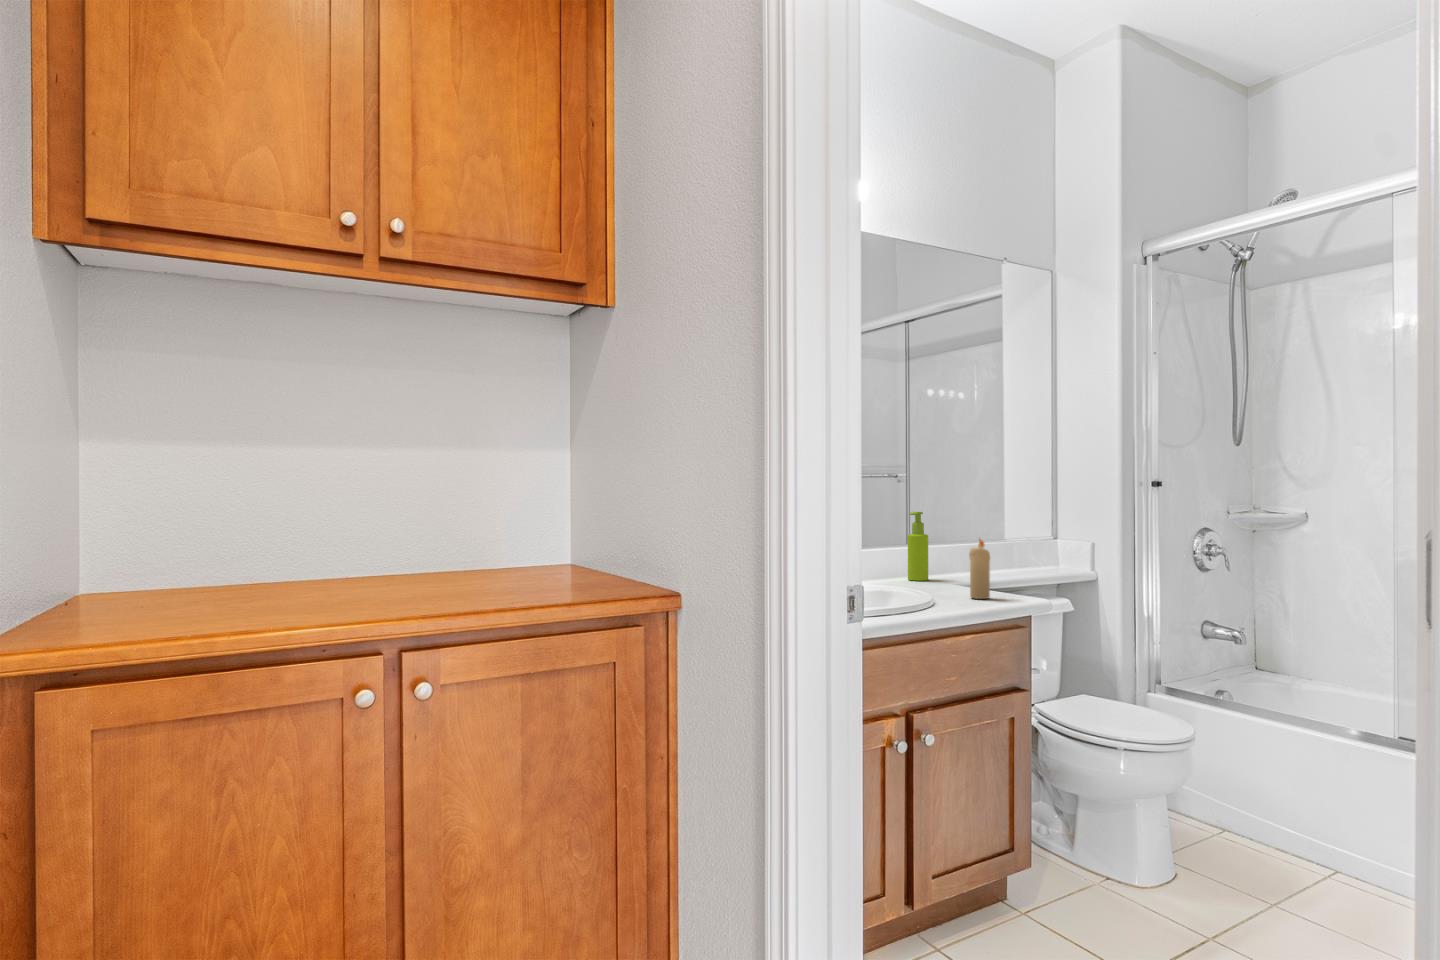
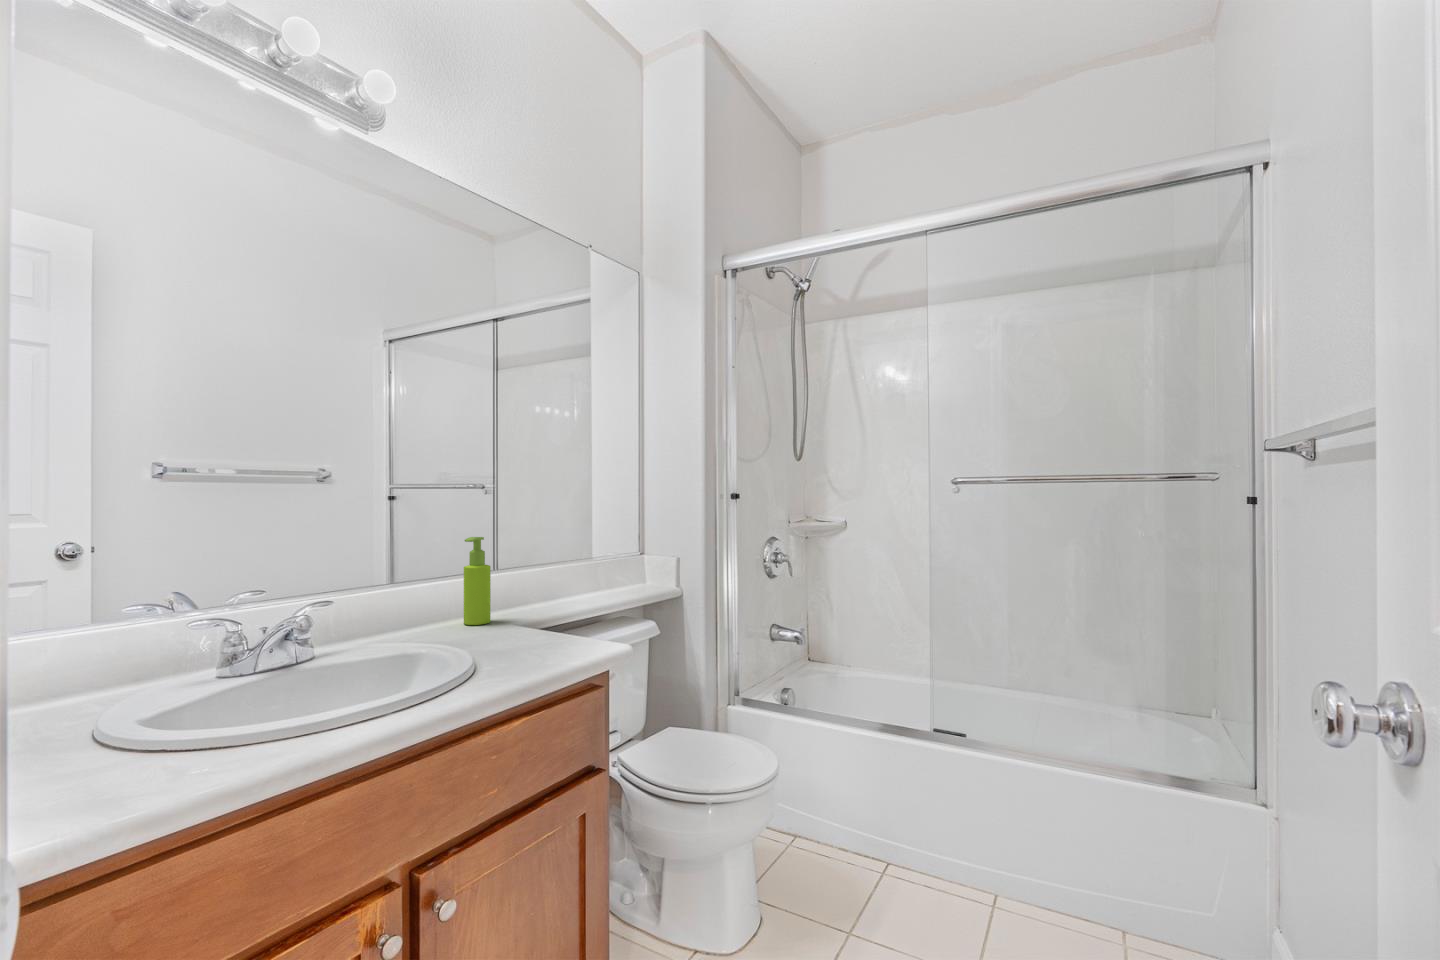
candle: present [969,539,990,599] -> none [528,577,556,661]

